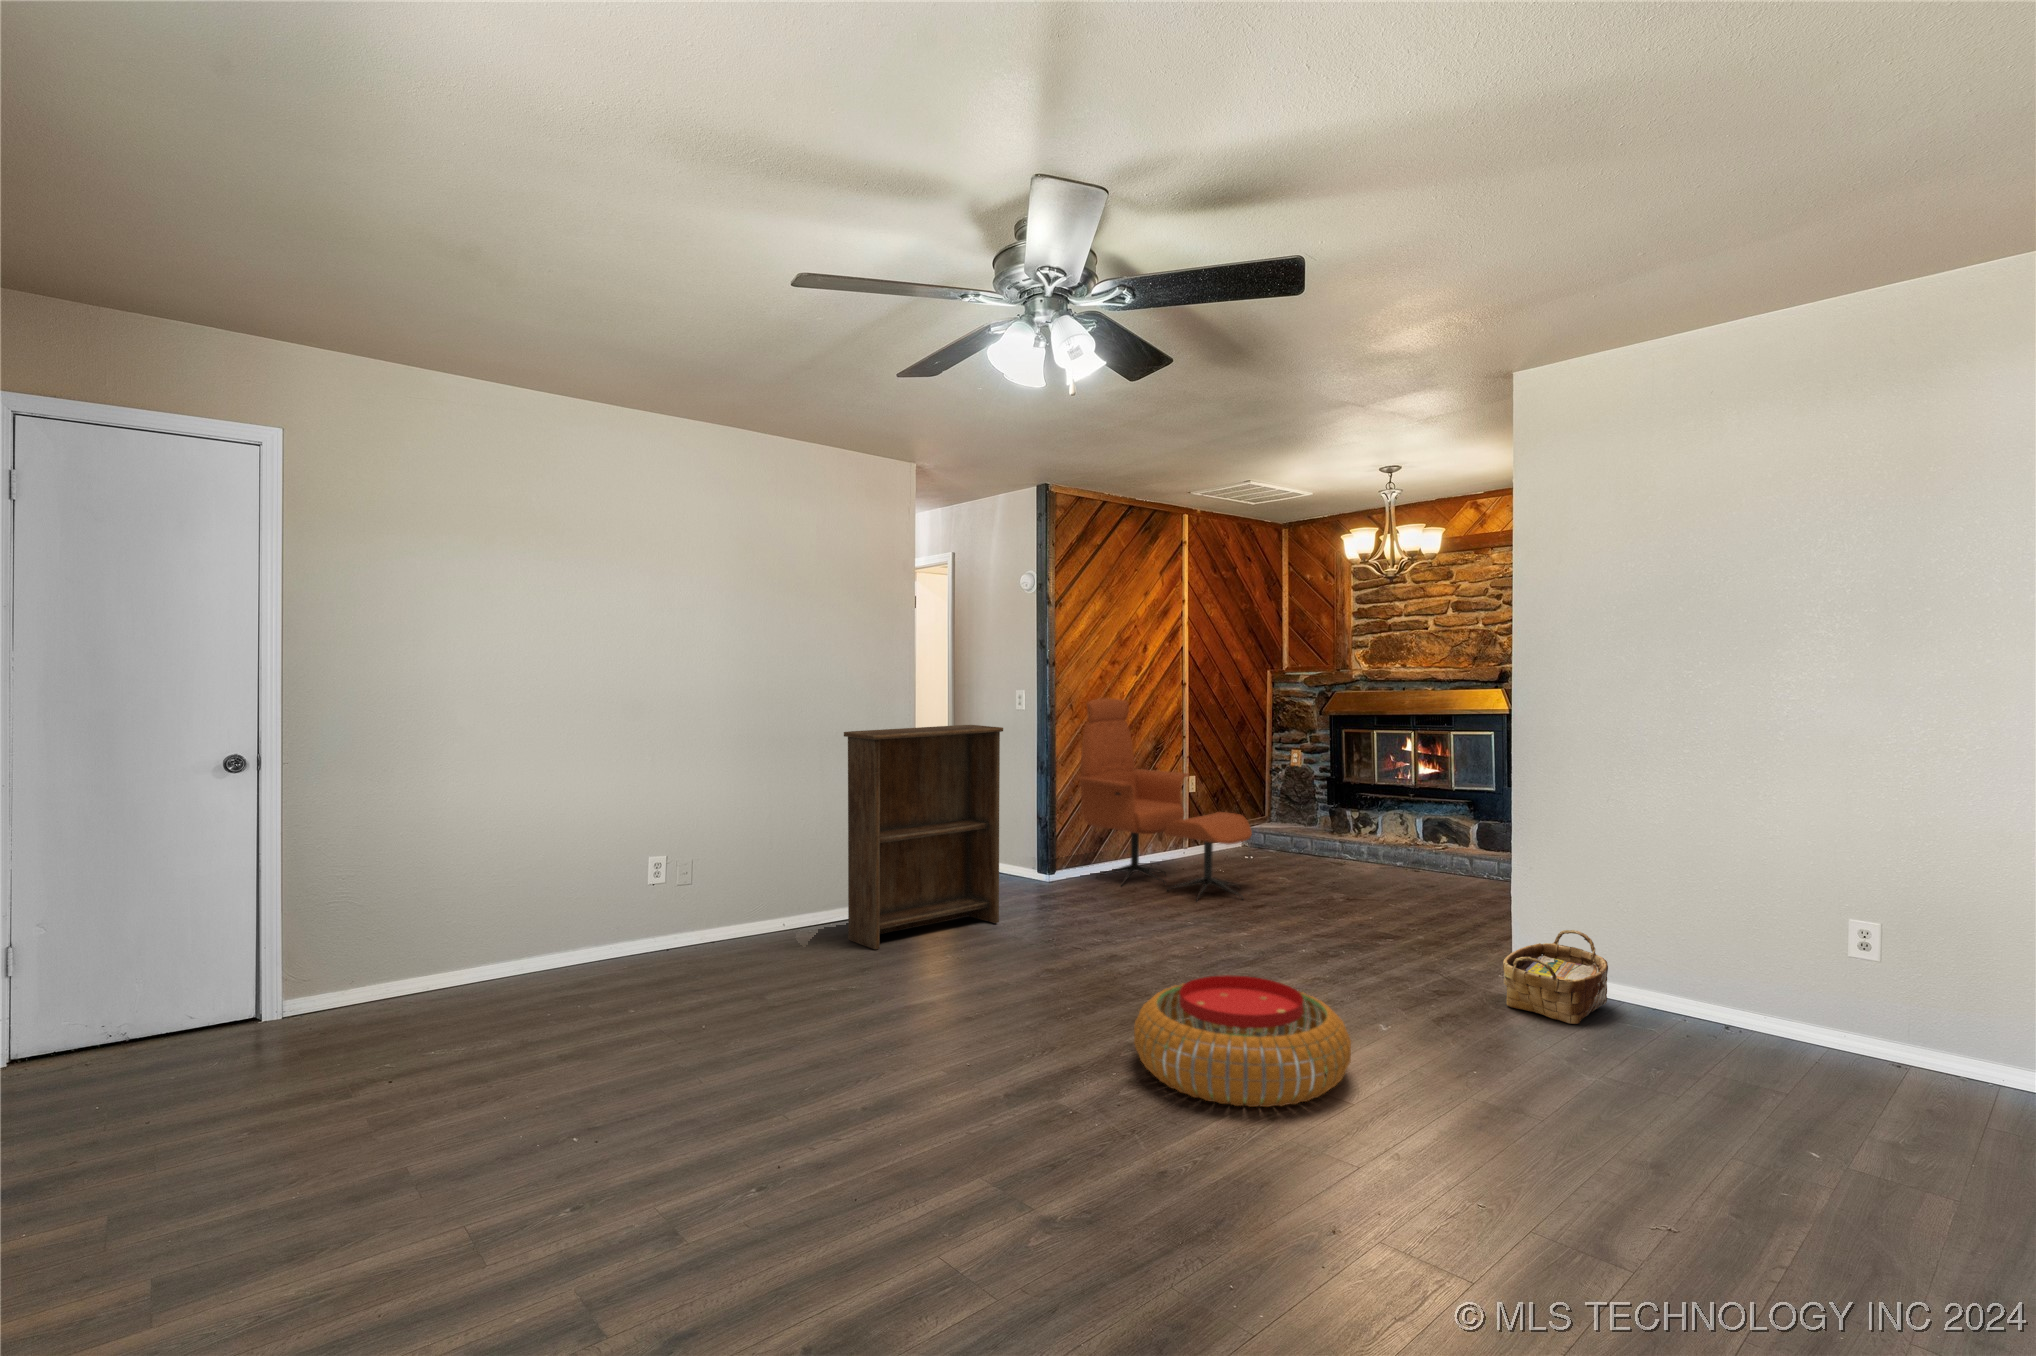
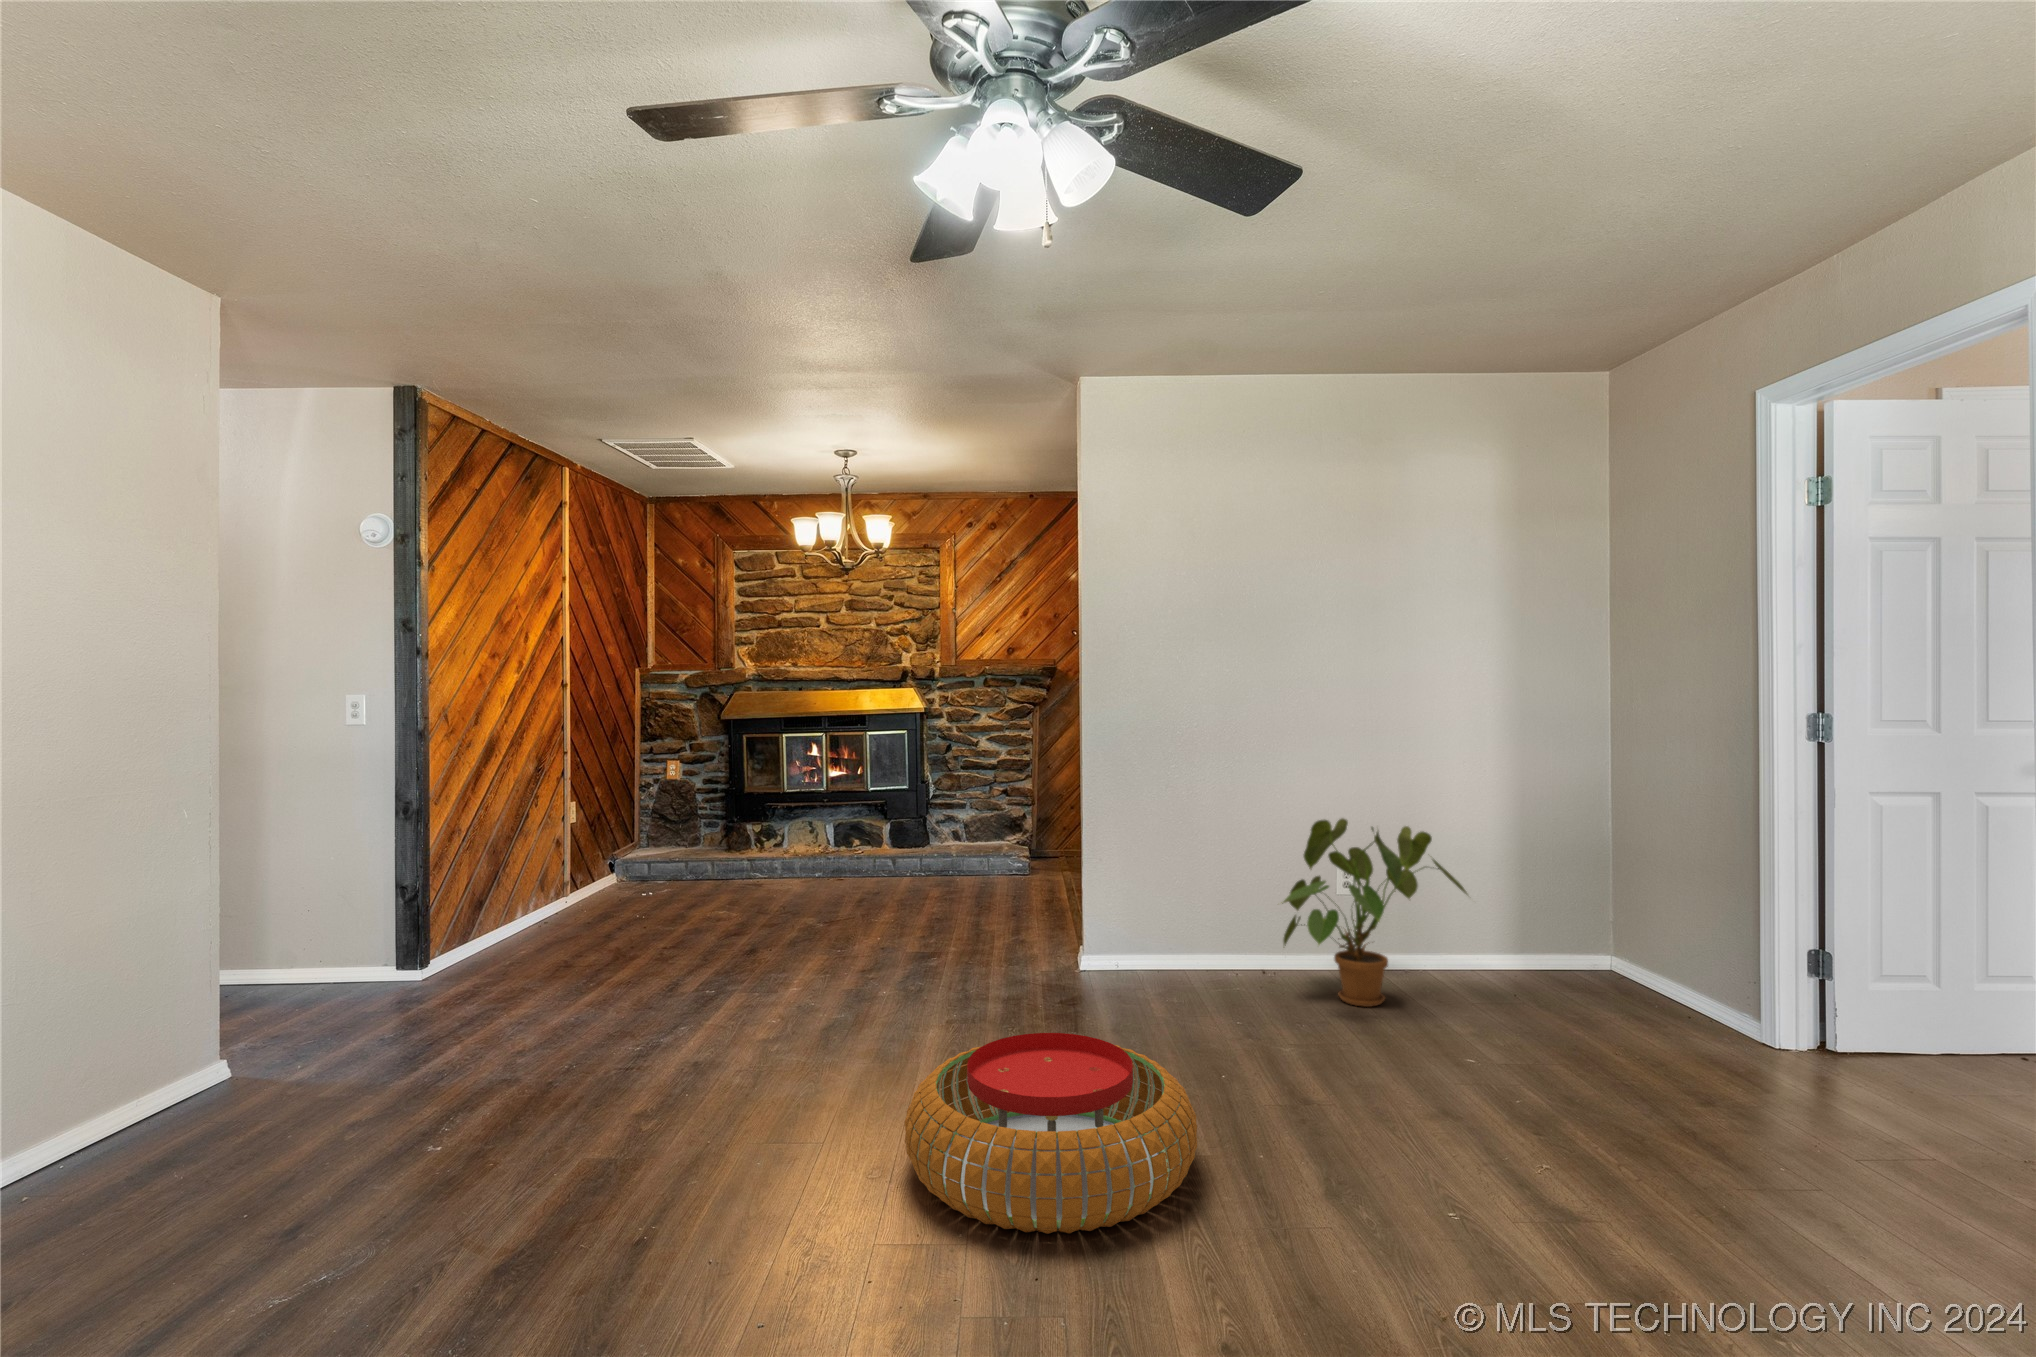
lounge chair: present [1077,698,1252,900] -> none [464,704,723,964]
bookshelf: present [844,725,1003,949] -> none [109,744,425,1185]
house plant: none [1660,873,1909,1083] -> present [1282,818,1467,1007]
woven basket: present [1503,930,1608,1024] -> none [1119,903,1208,997]

